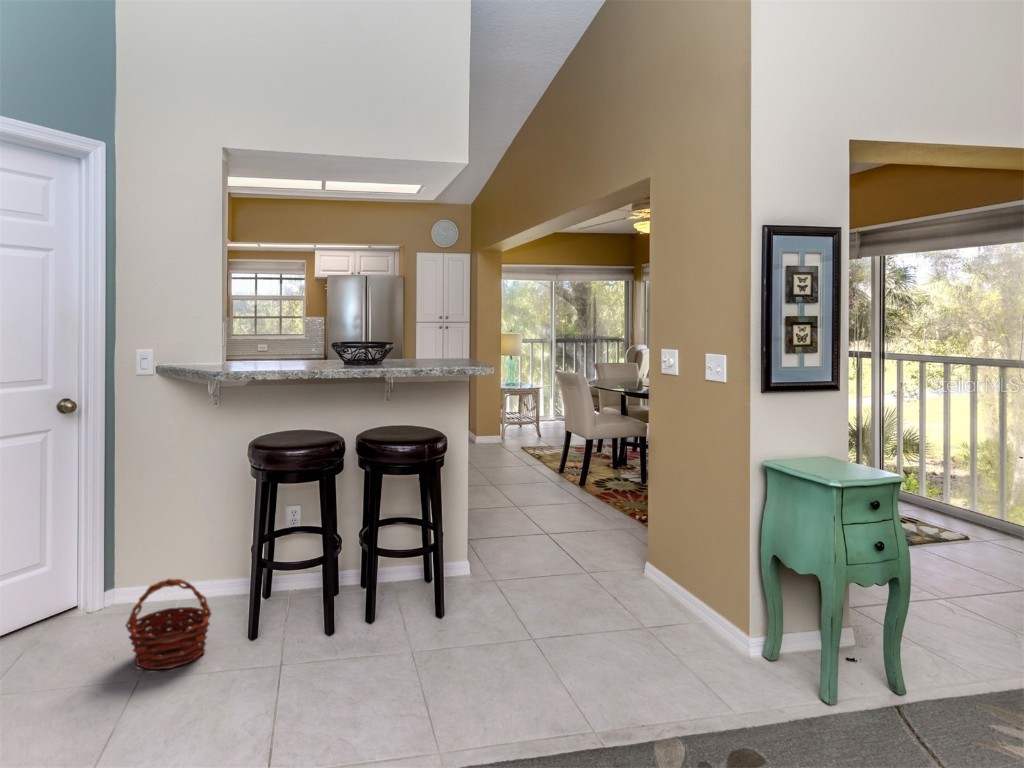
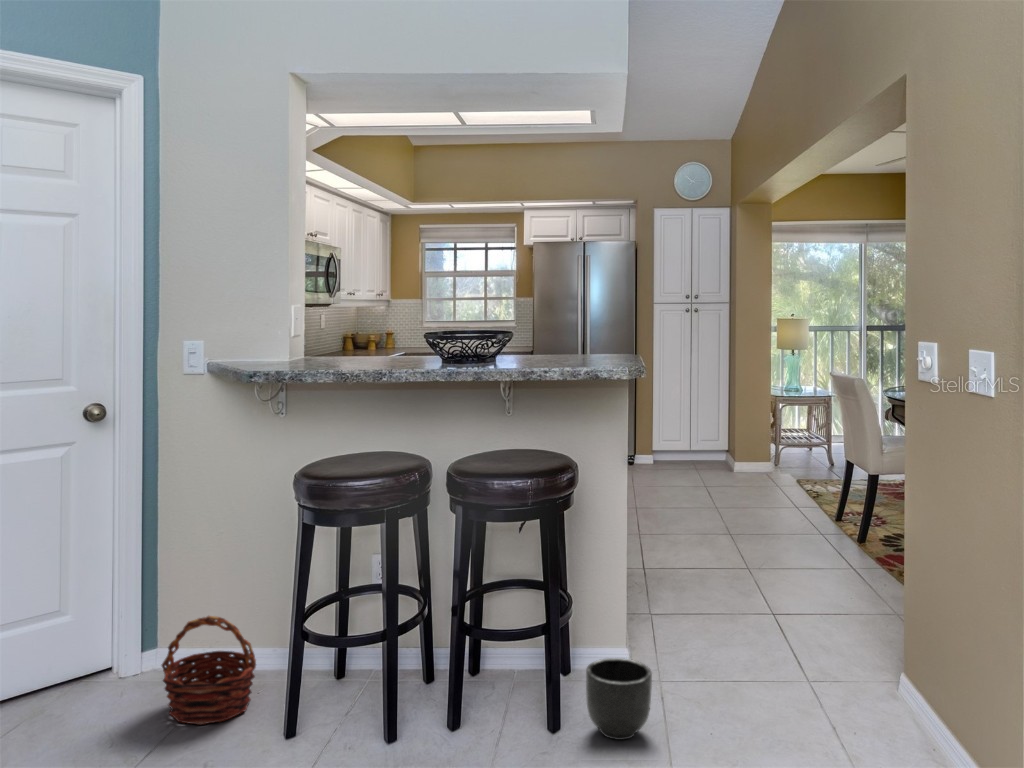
planter: none [473,569,518,624] -> present [586,658,652,740]

